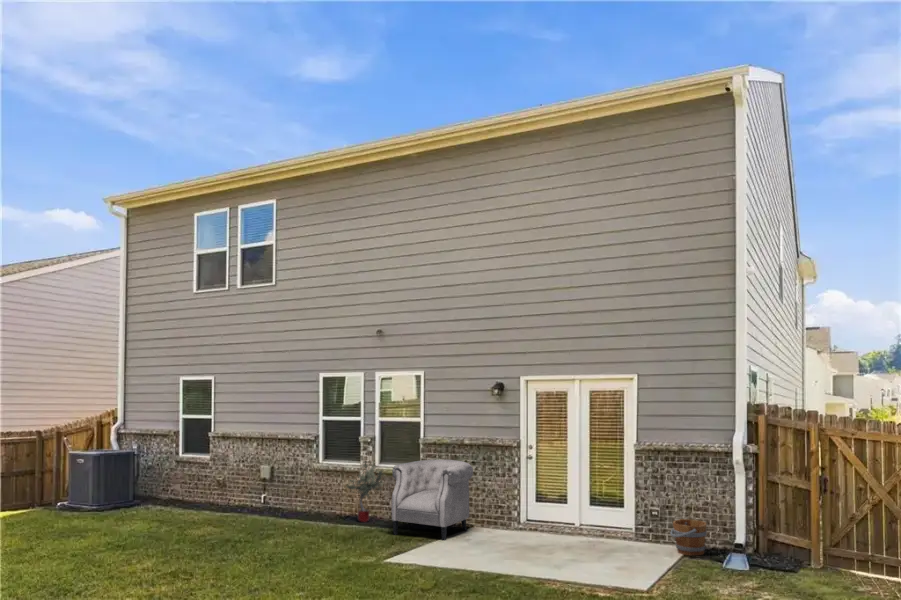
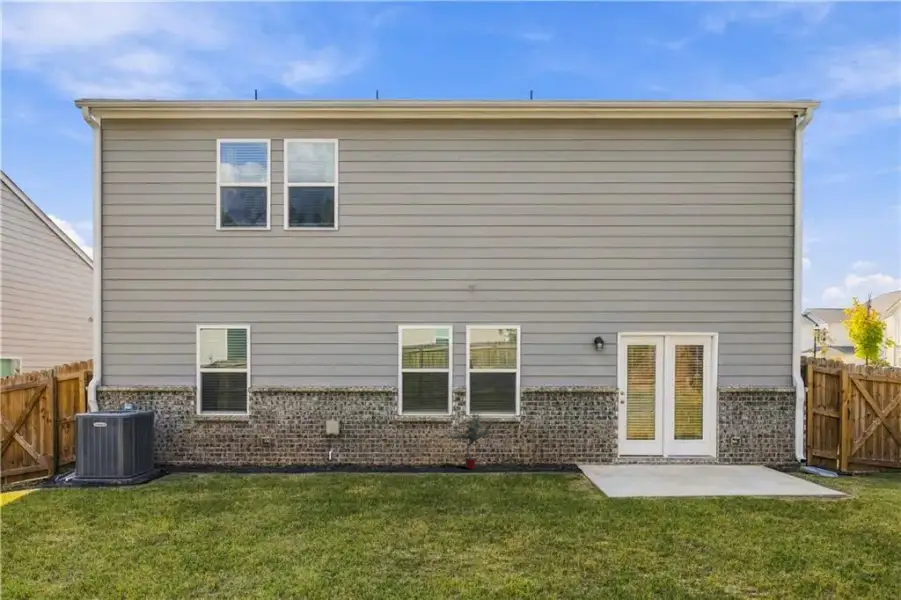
chair: present [392,460,473,541] -> none [532,408,602,480]
bucket: present [670,519,707,555] -> none [758,444,790,471]

